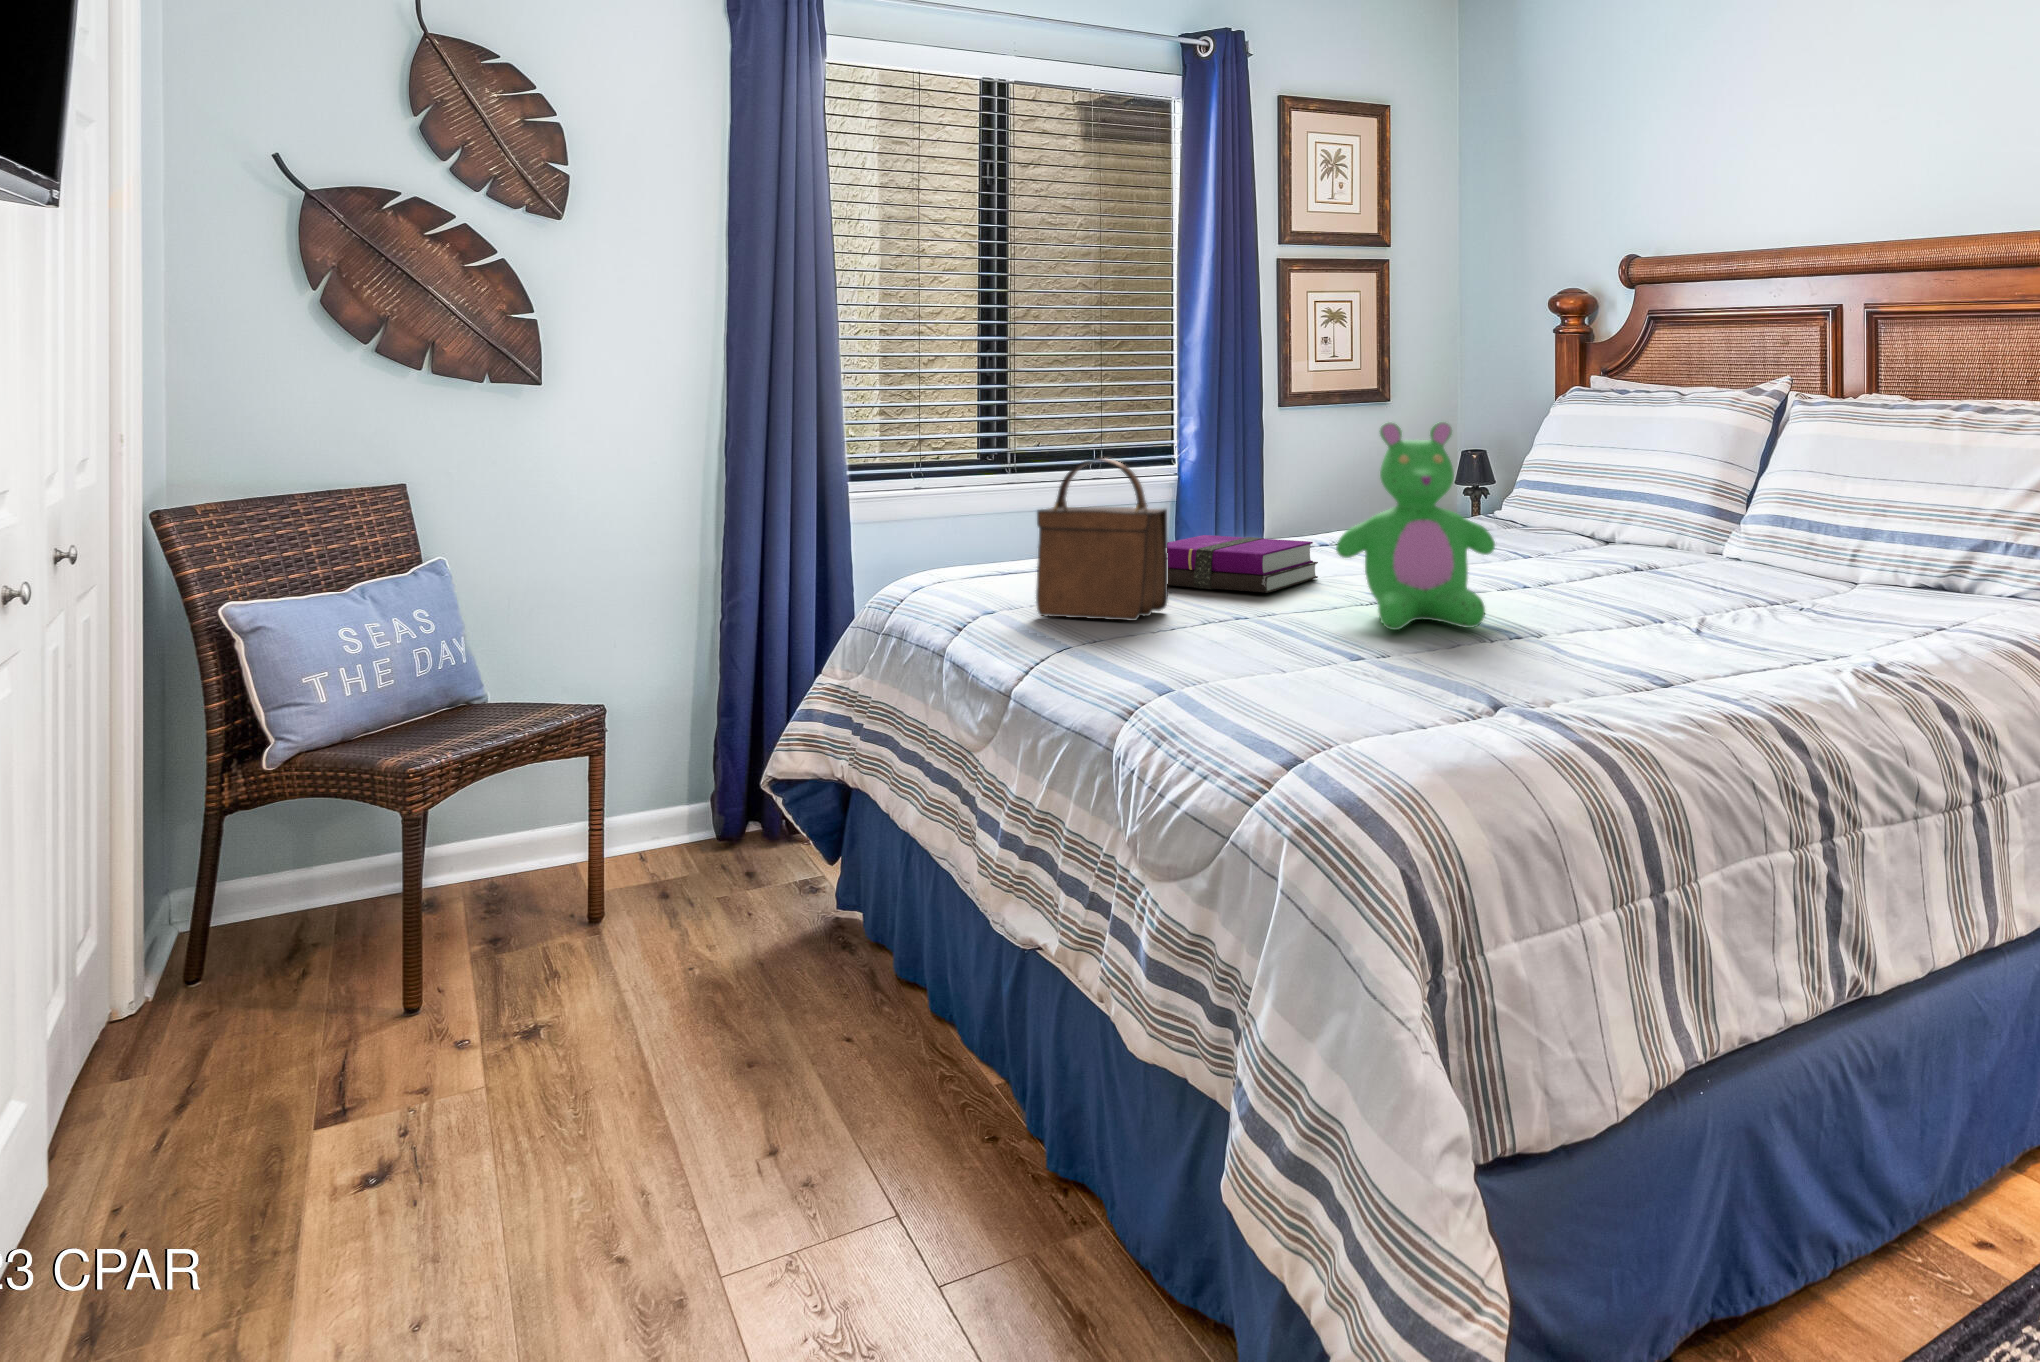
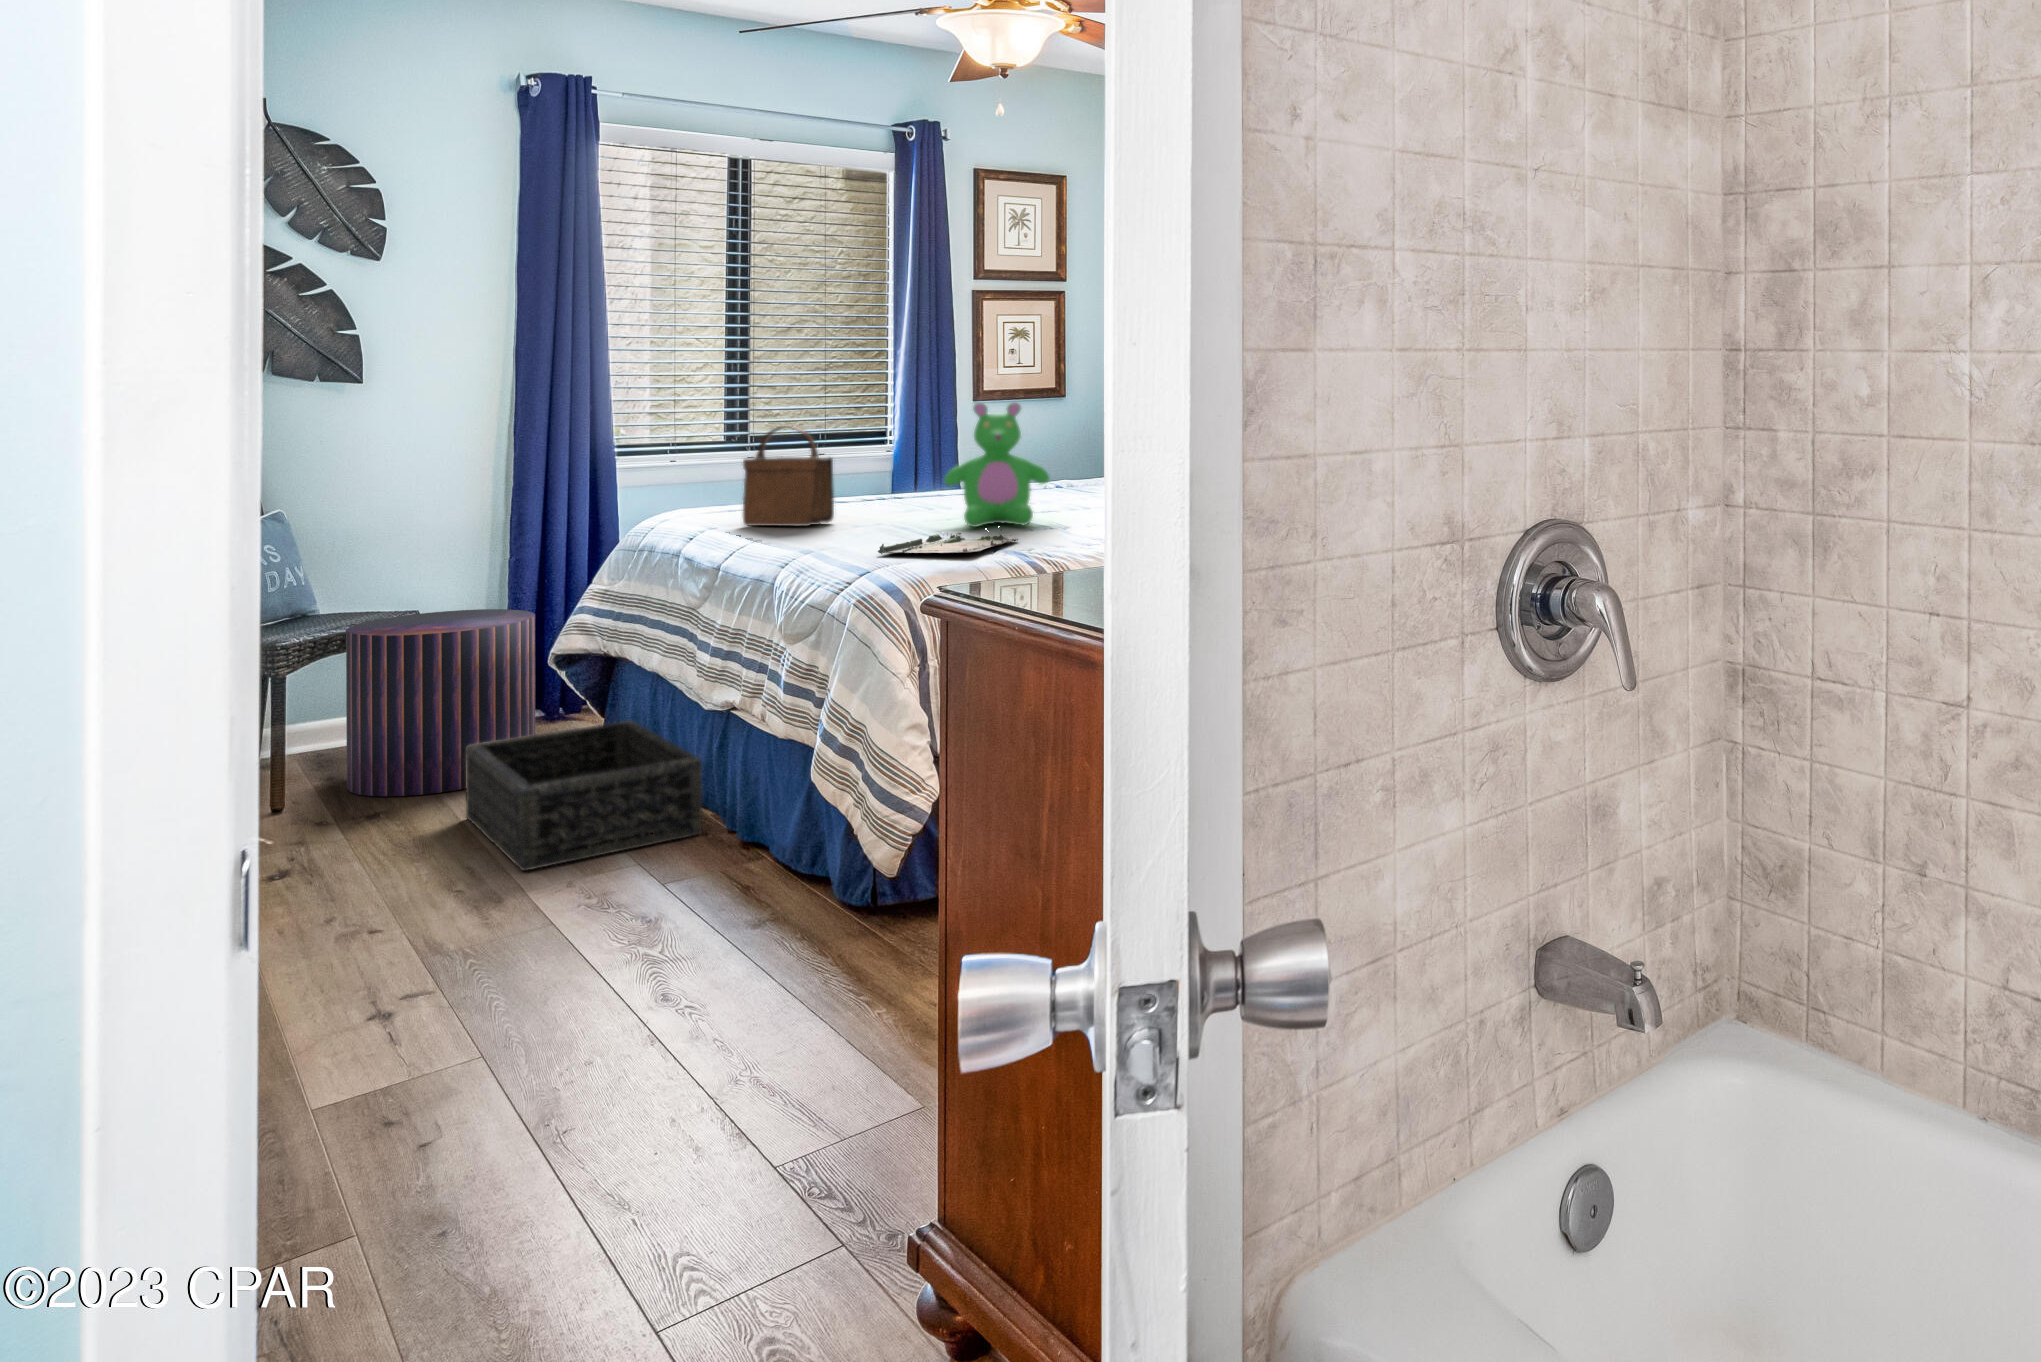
notebook: present [1167,535,1318,593] -> none [826,482,951,513]
tray: none [1287,644,1499,712] -> present [878,529,1018,554]
pouf: none [501,705,747,997] -> present [346,609,535,796]
basket: none [646,902,988,1226] -> present [466,721,702,871]

